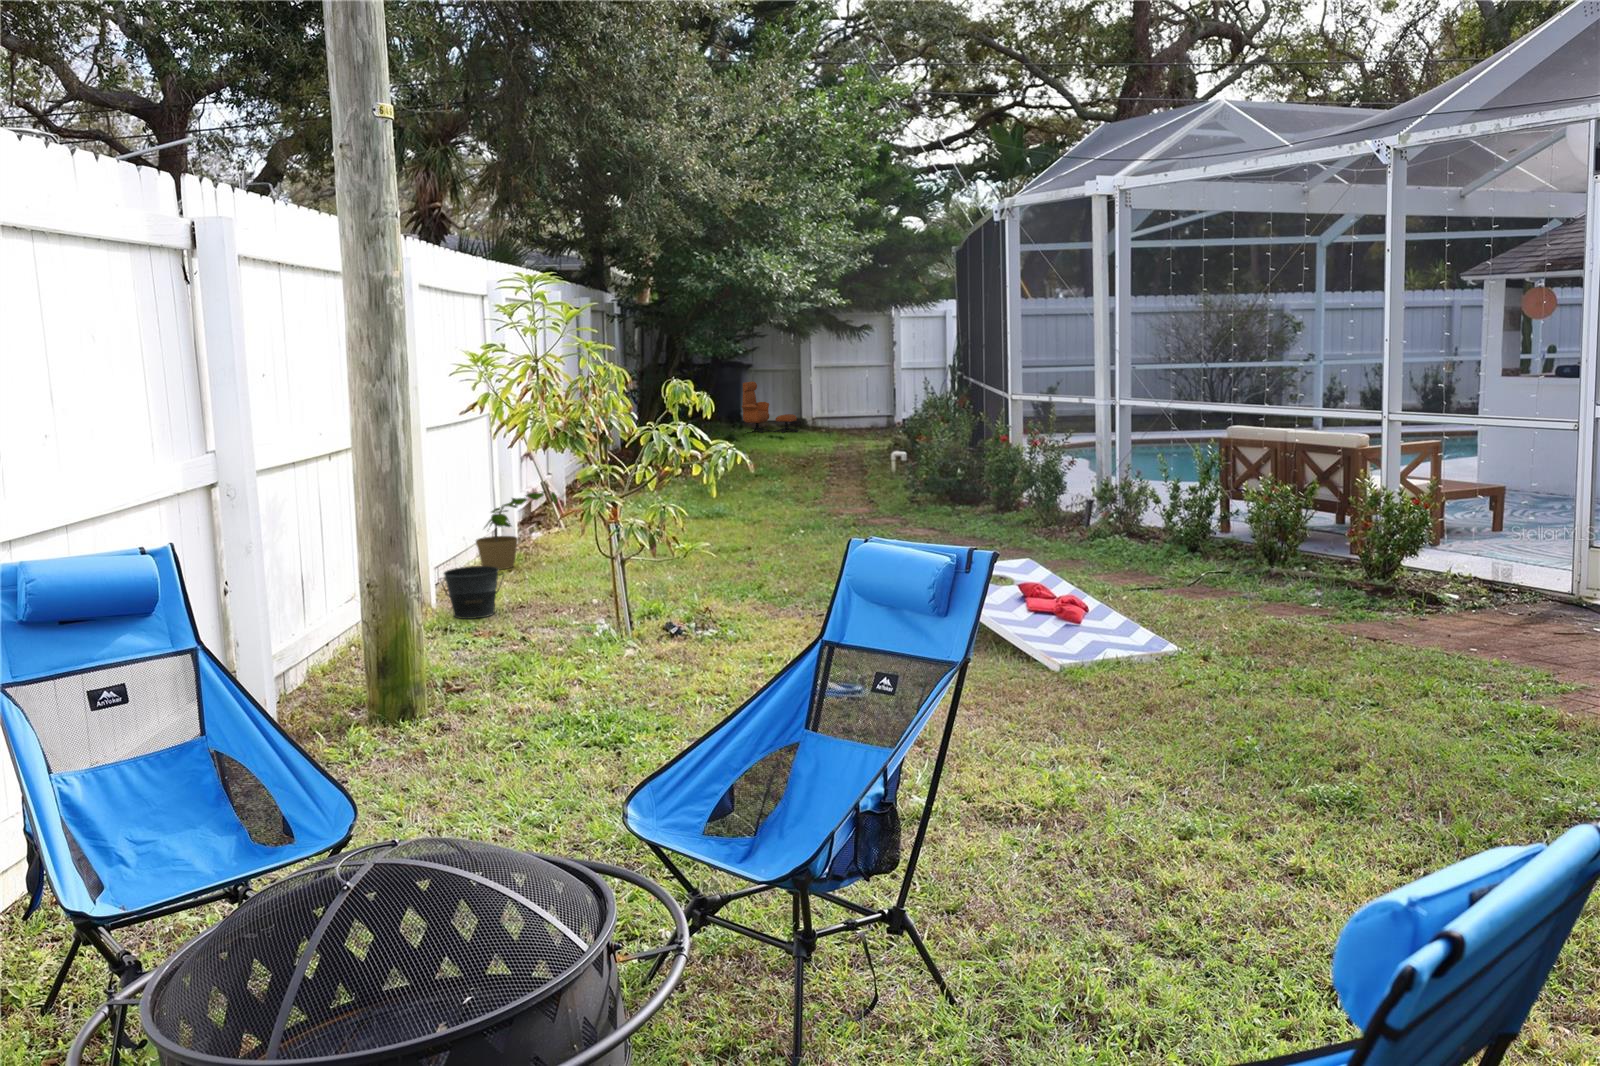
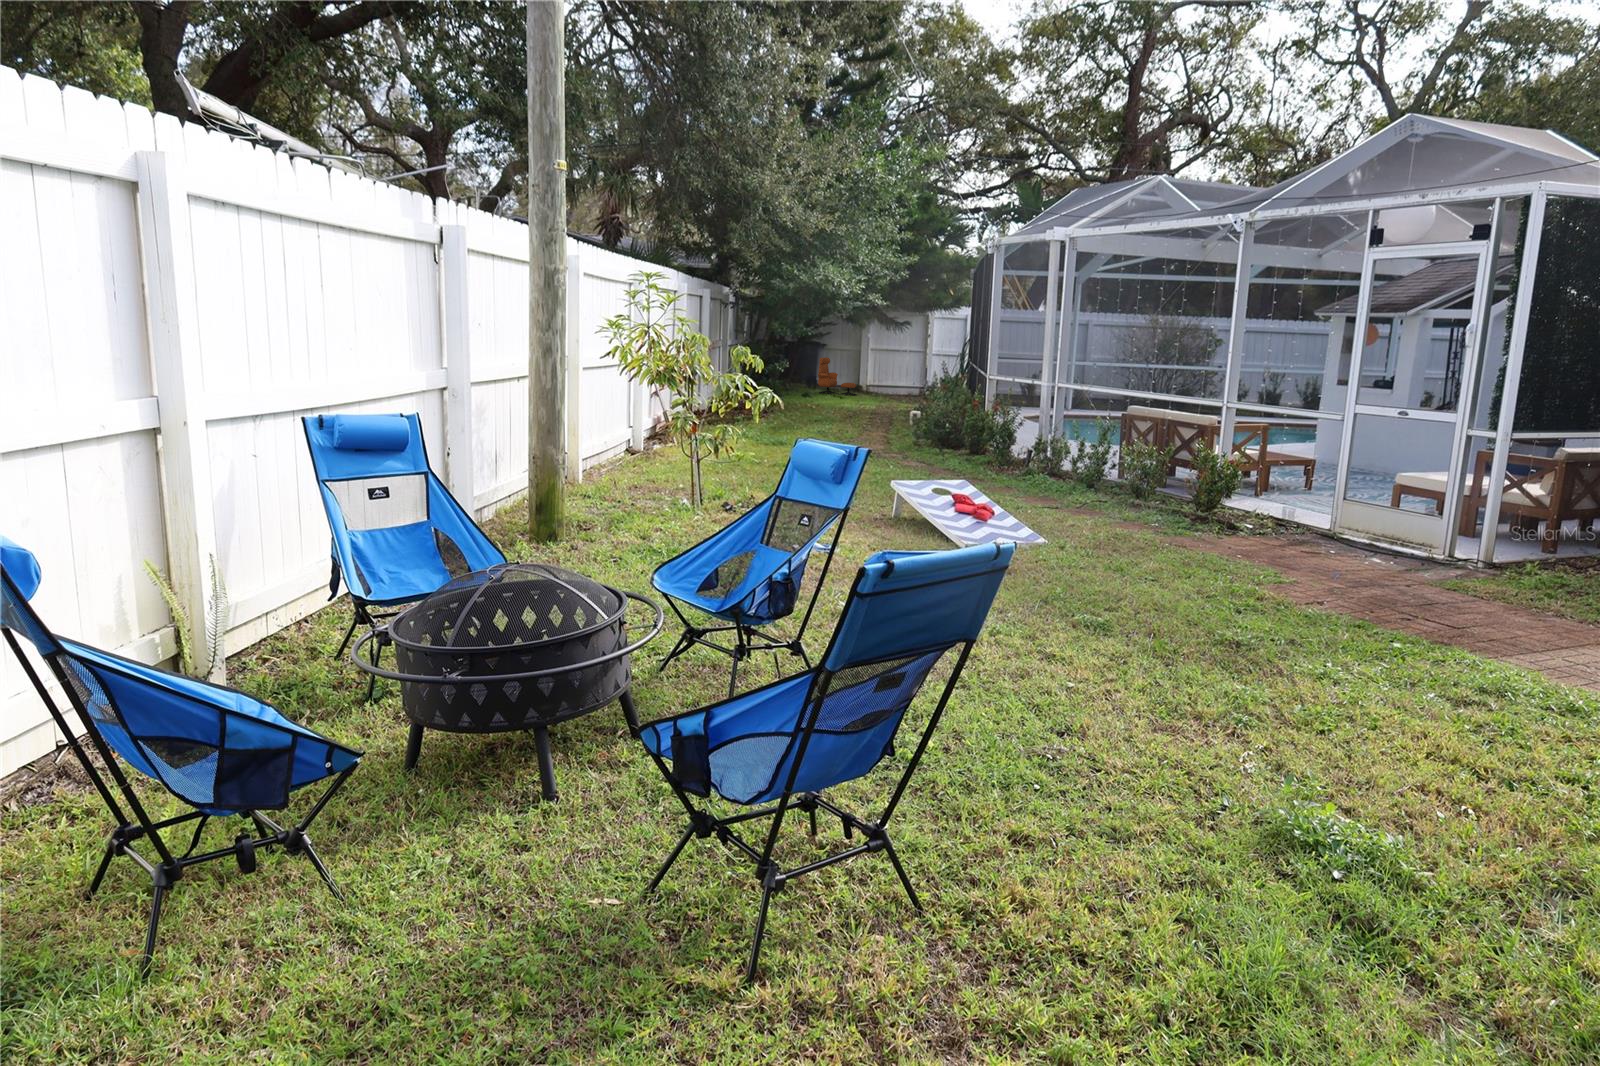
potted plant: present [476,492,558,570] -> none [613,416,668,465]
bucket: present [440,566,504,619] -> none [584,459,626,491]

